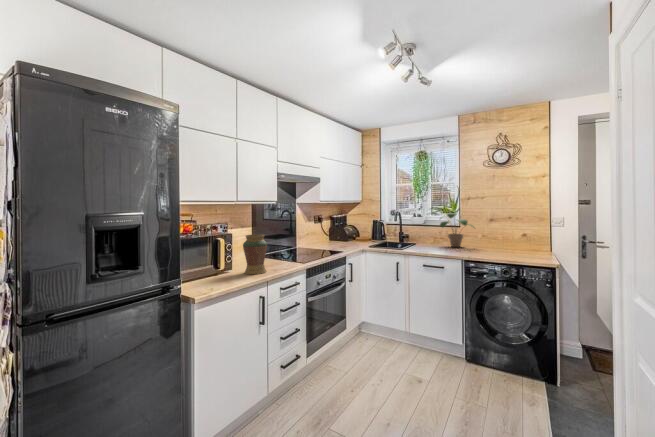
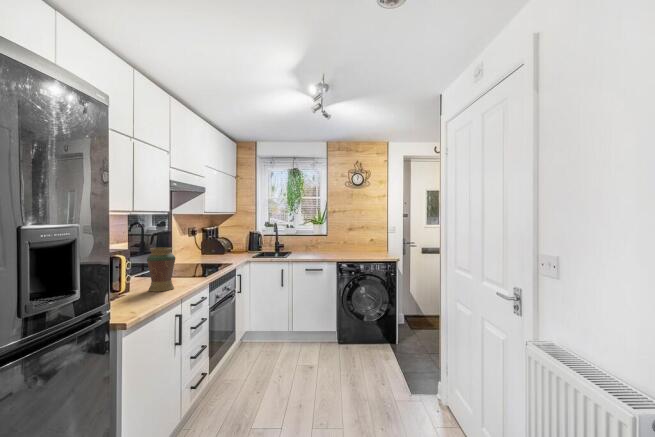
potted plant: present [440,213,473,247] -> none [315,224,346,255]

